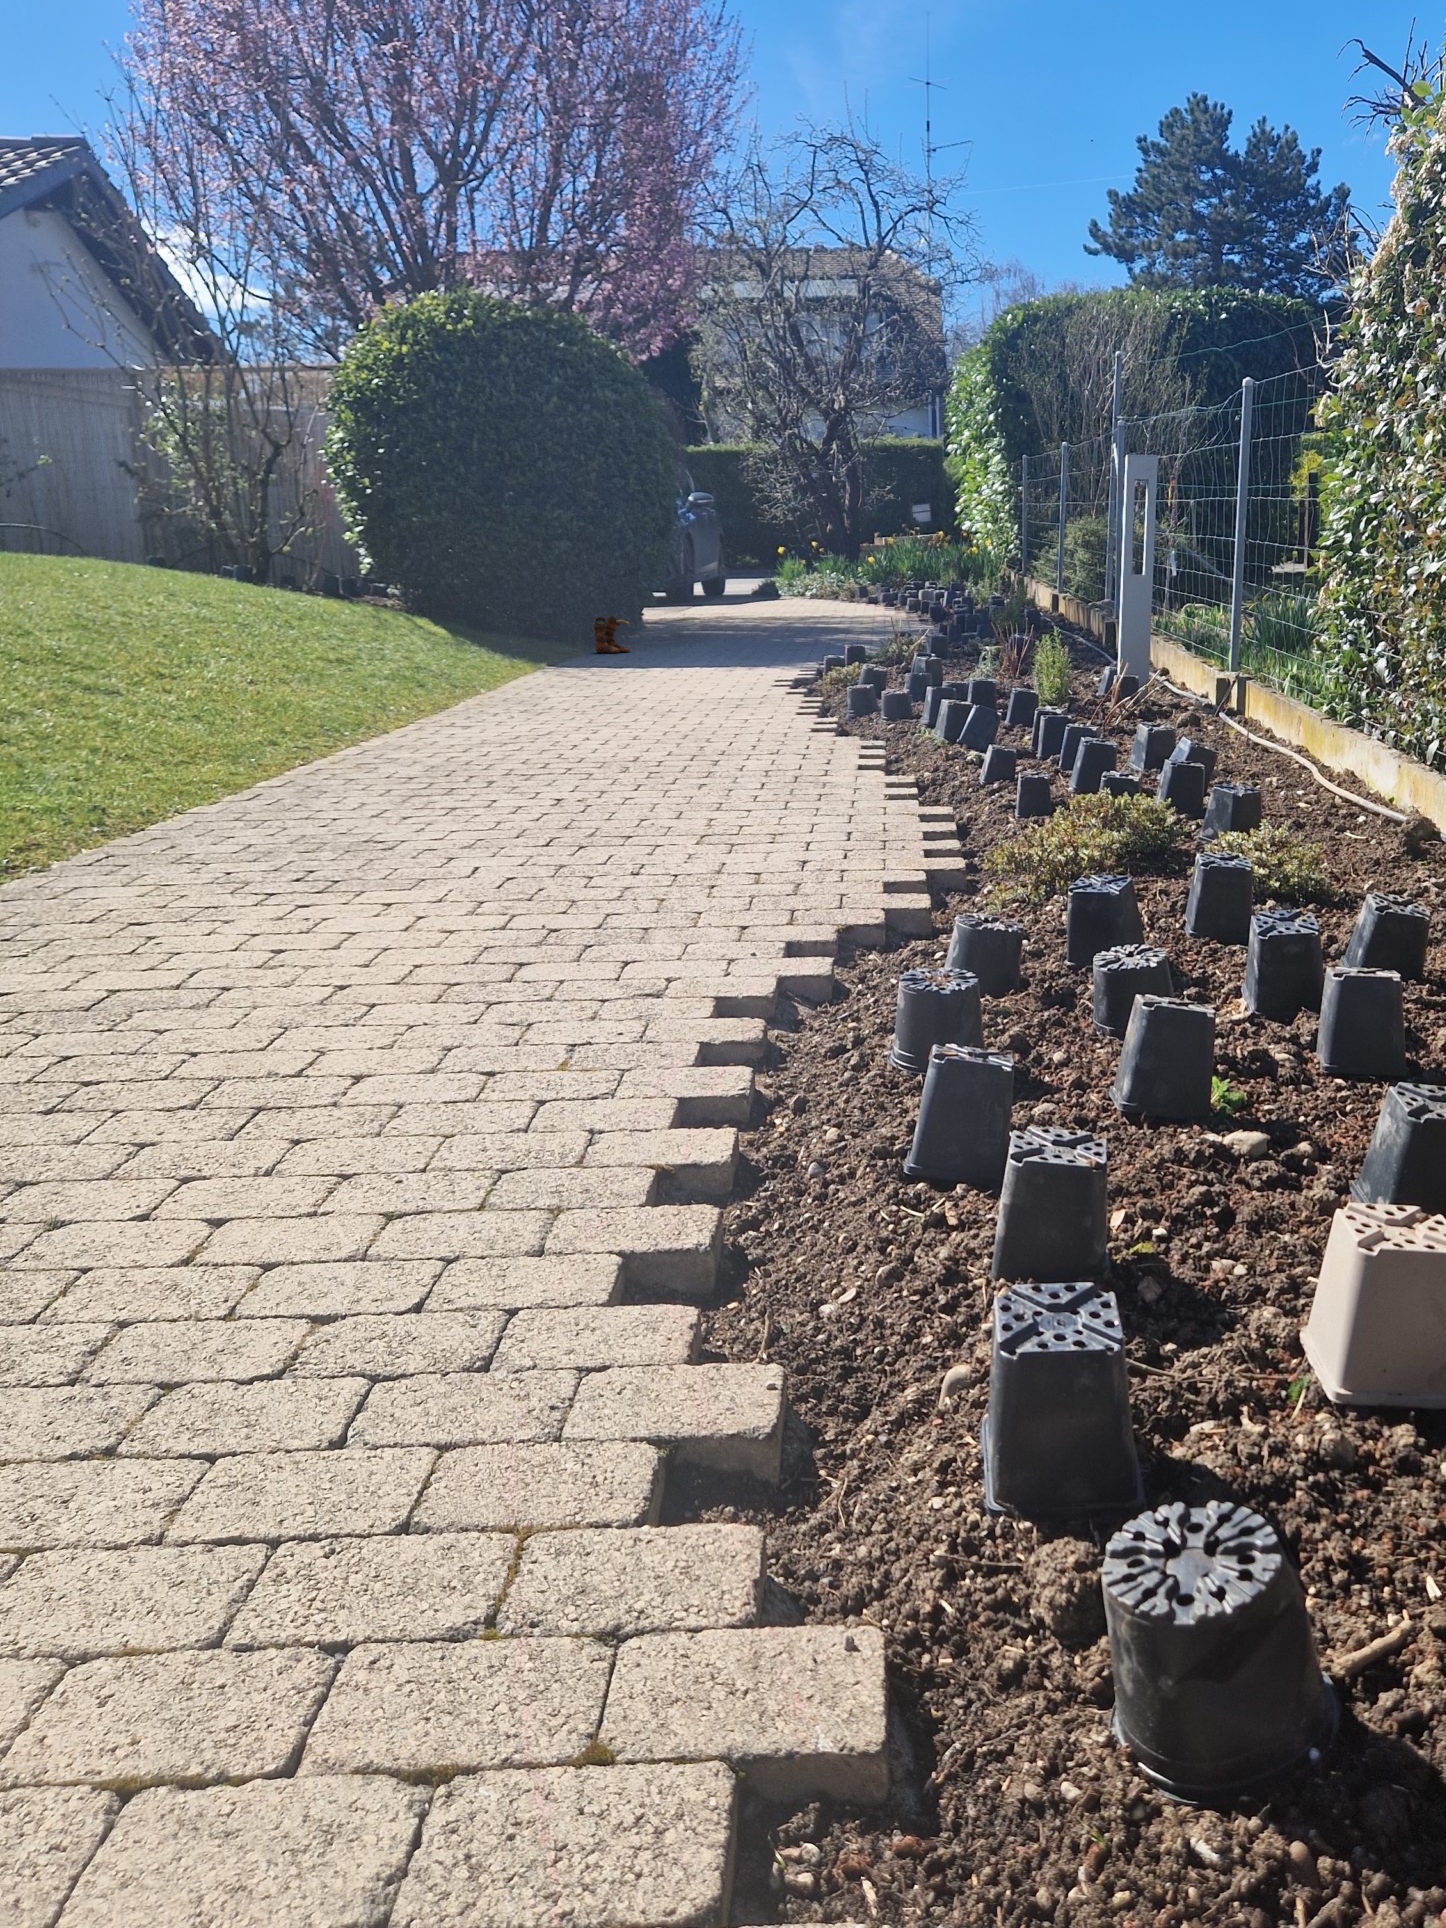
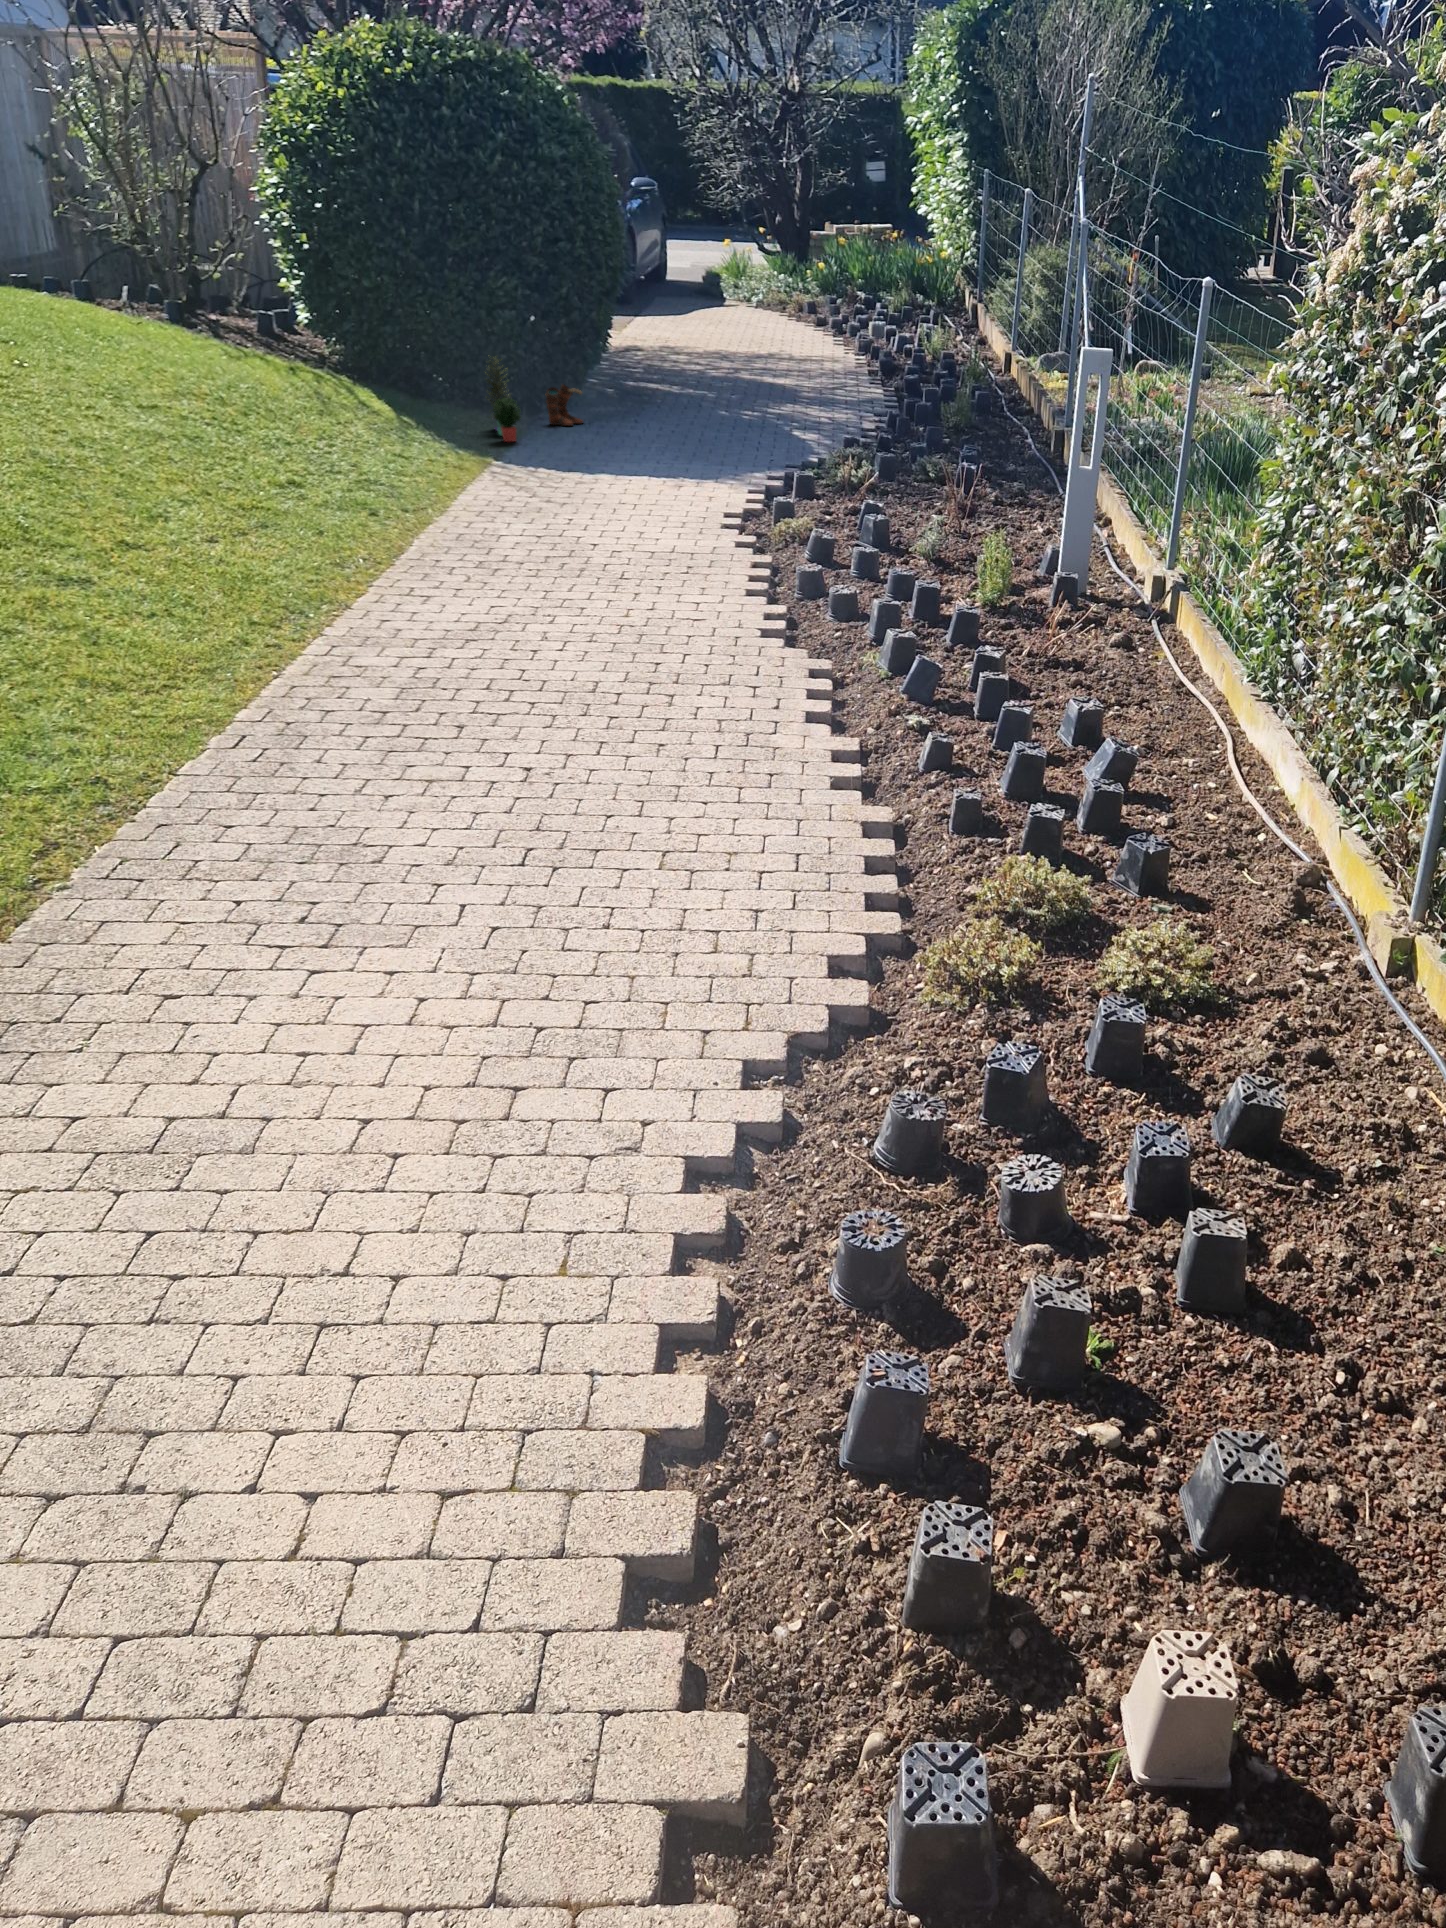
potted plant: none [532,583,569,660] -> present [485,358,520,442]

